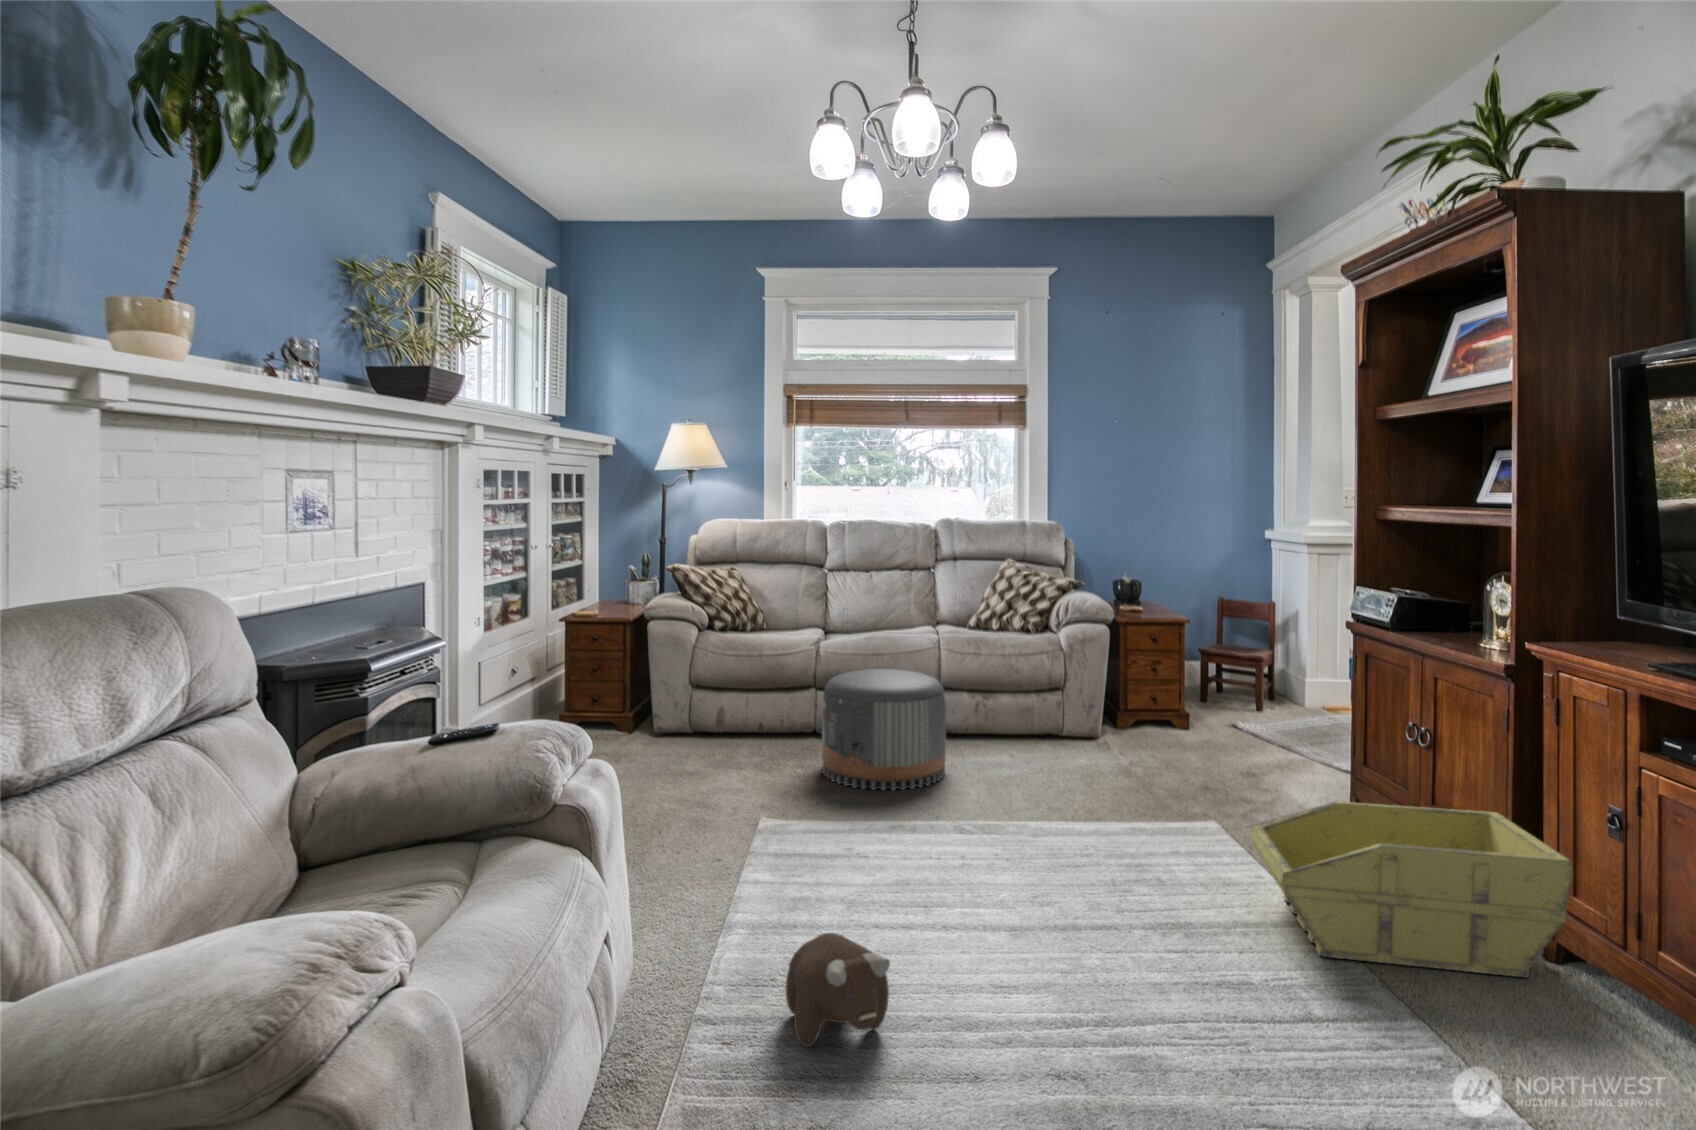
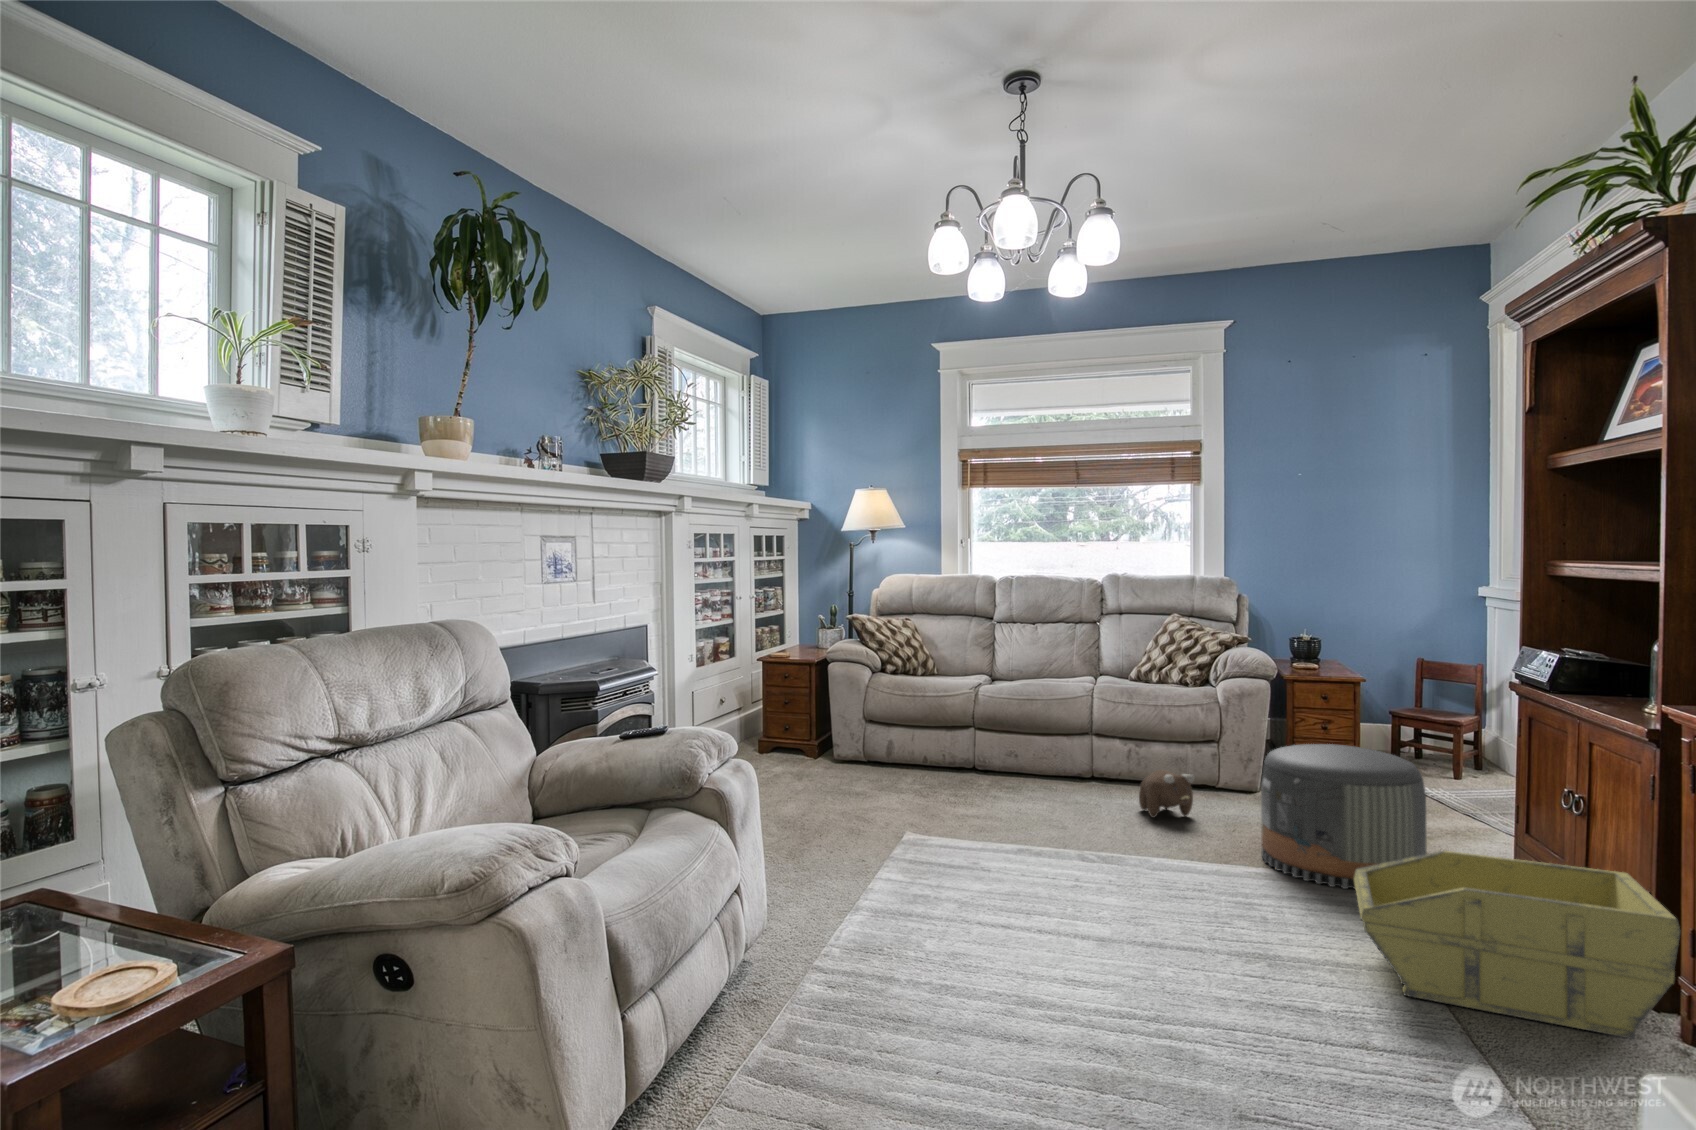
pouf: present [822,669,946,790] -> present [1261,744,1427,889]
plush toy: present [786,933,890,1047] -> present [1139,770,1195,818]

